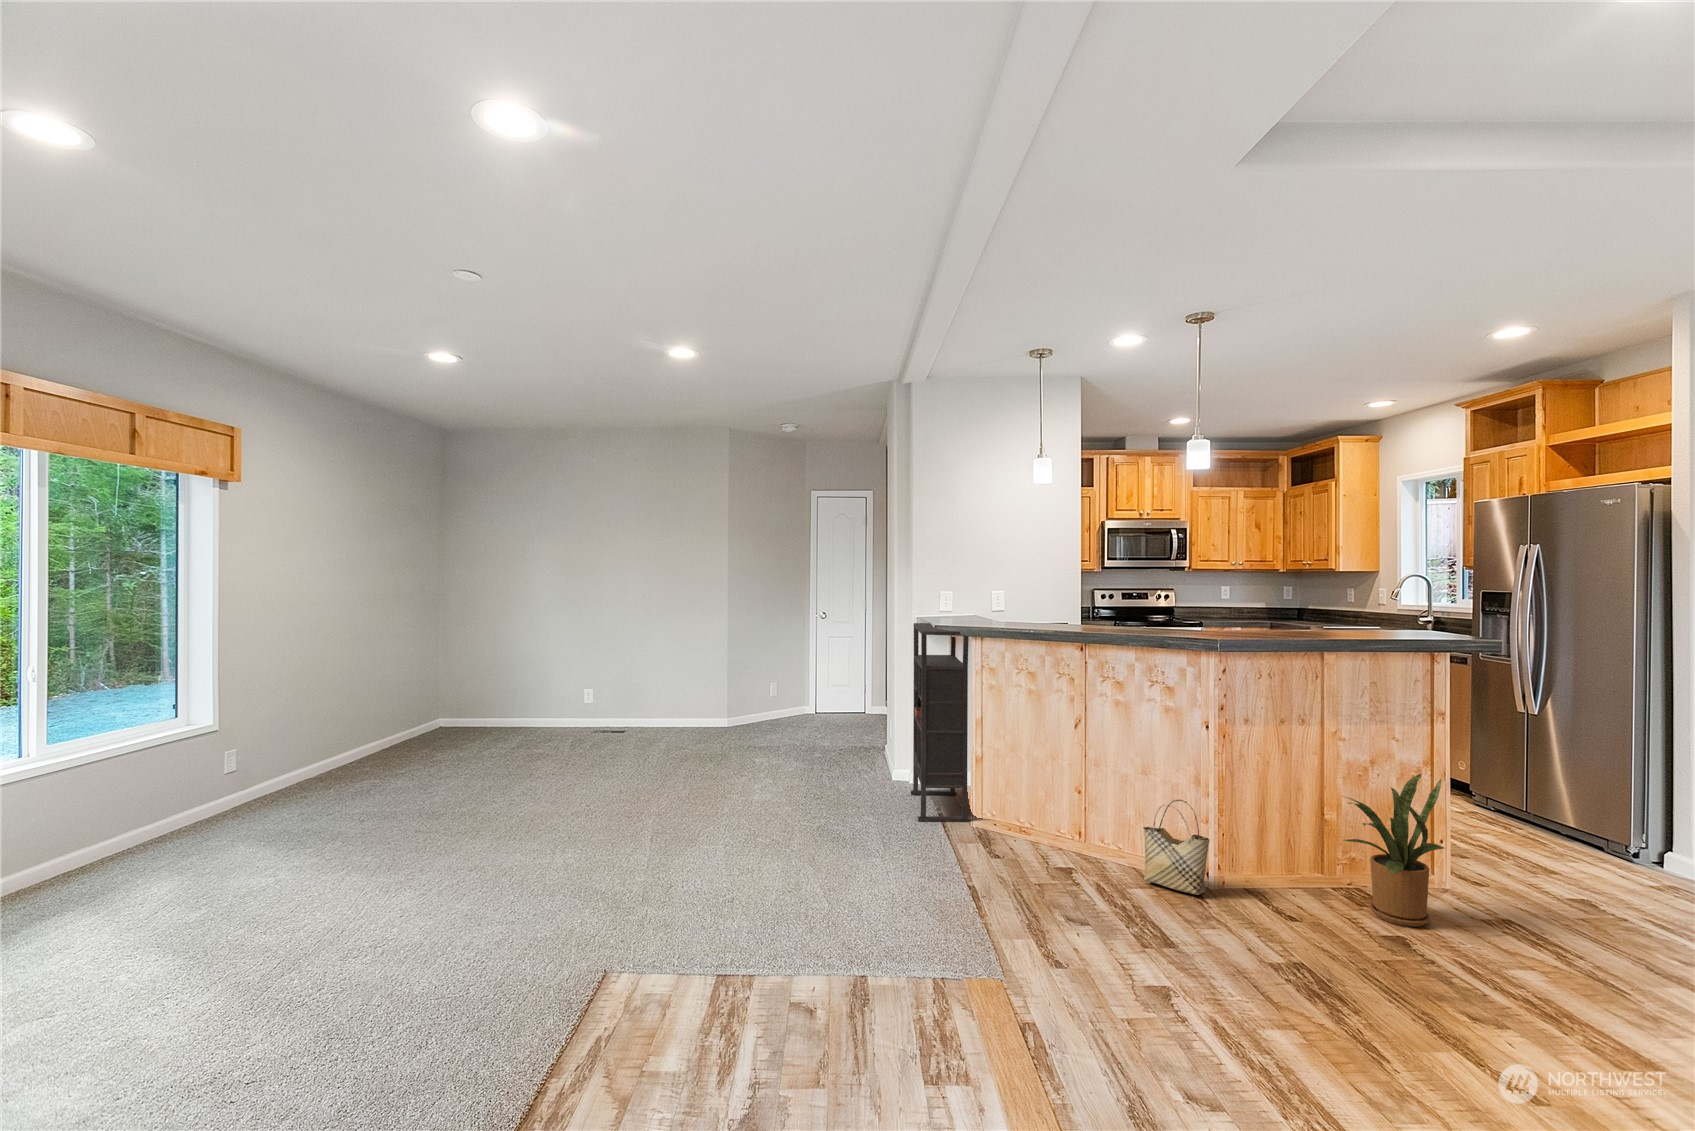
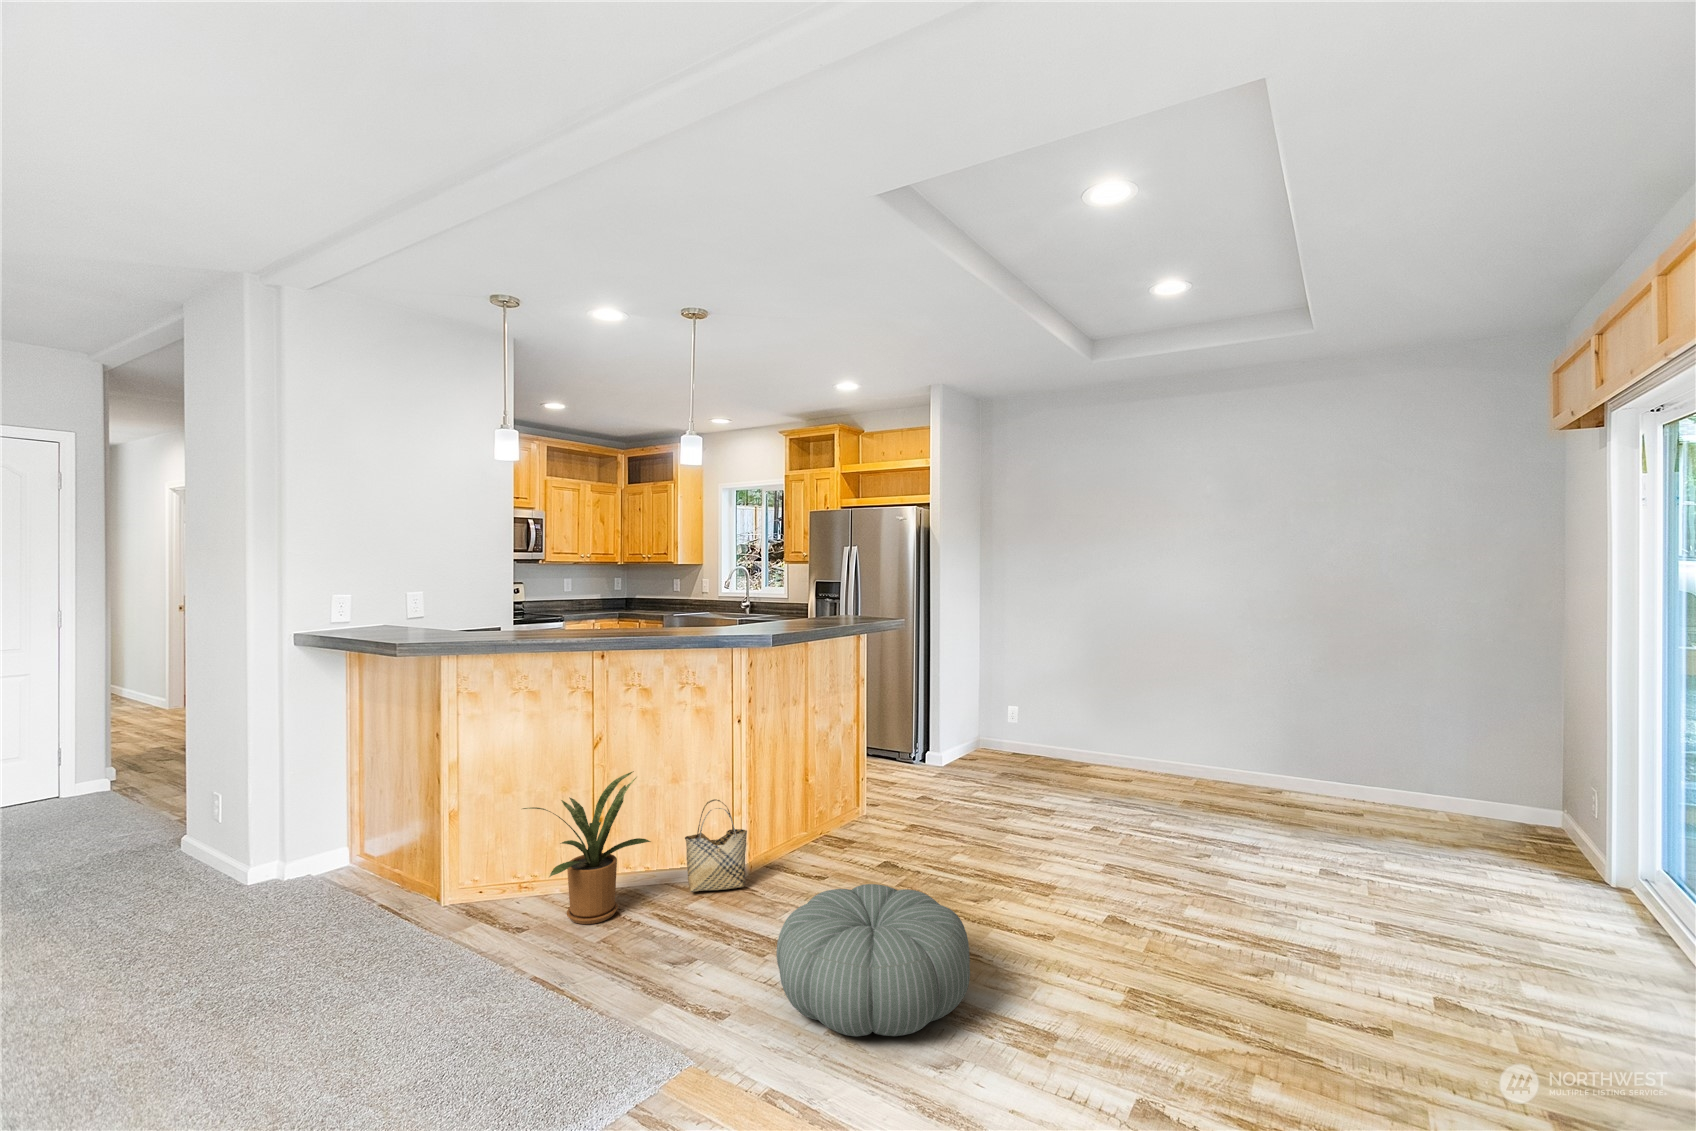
bookshelf: present [911,623,969,822] -> none [302,643,434,927]
house plant: present [1344,774,1444,927] -> present [523,771,651,924]
pouf: none [1098,902,1332,1071] -> present [776,884,970,1036]

